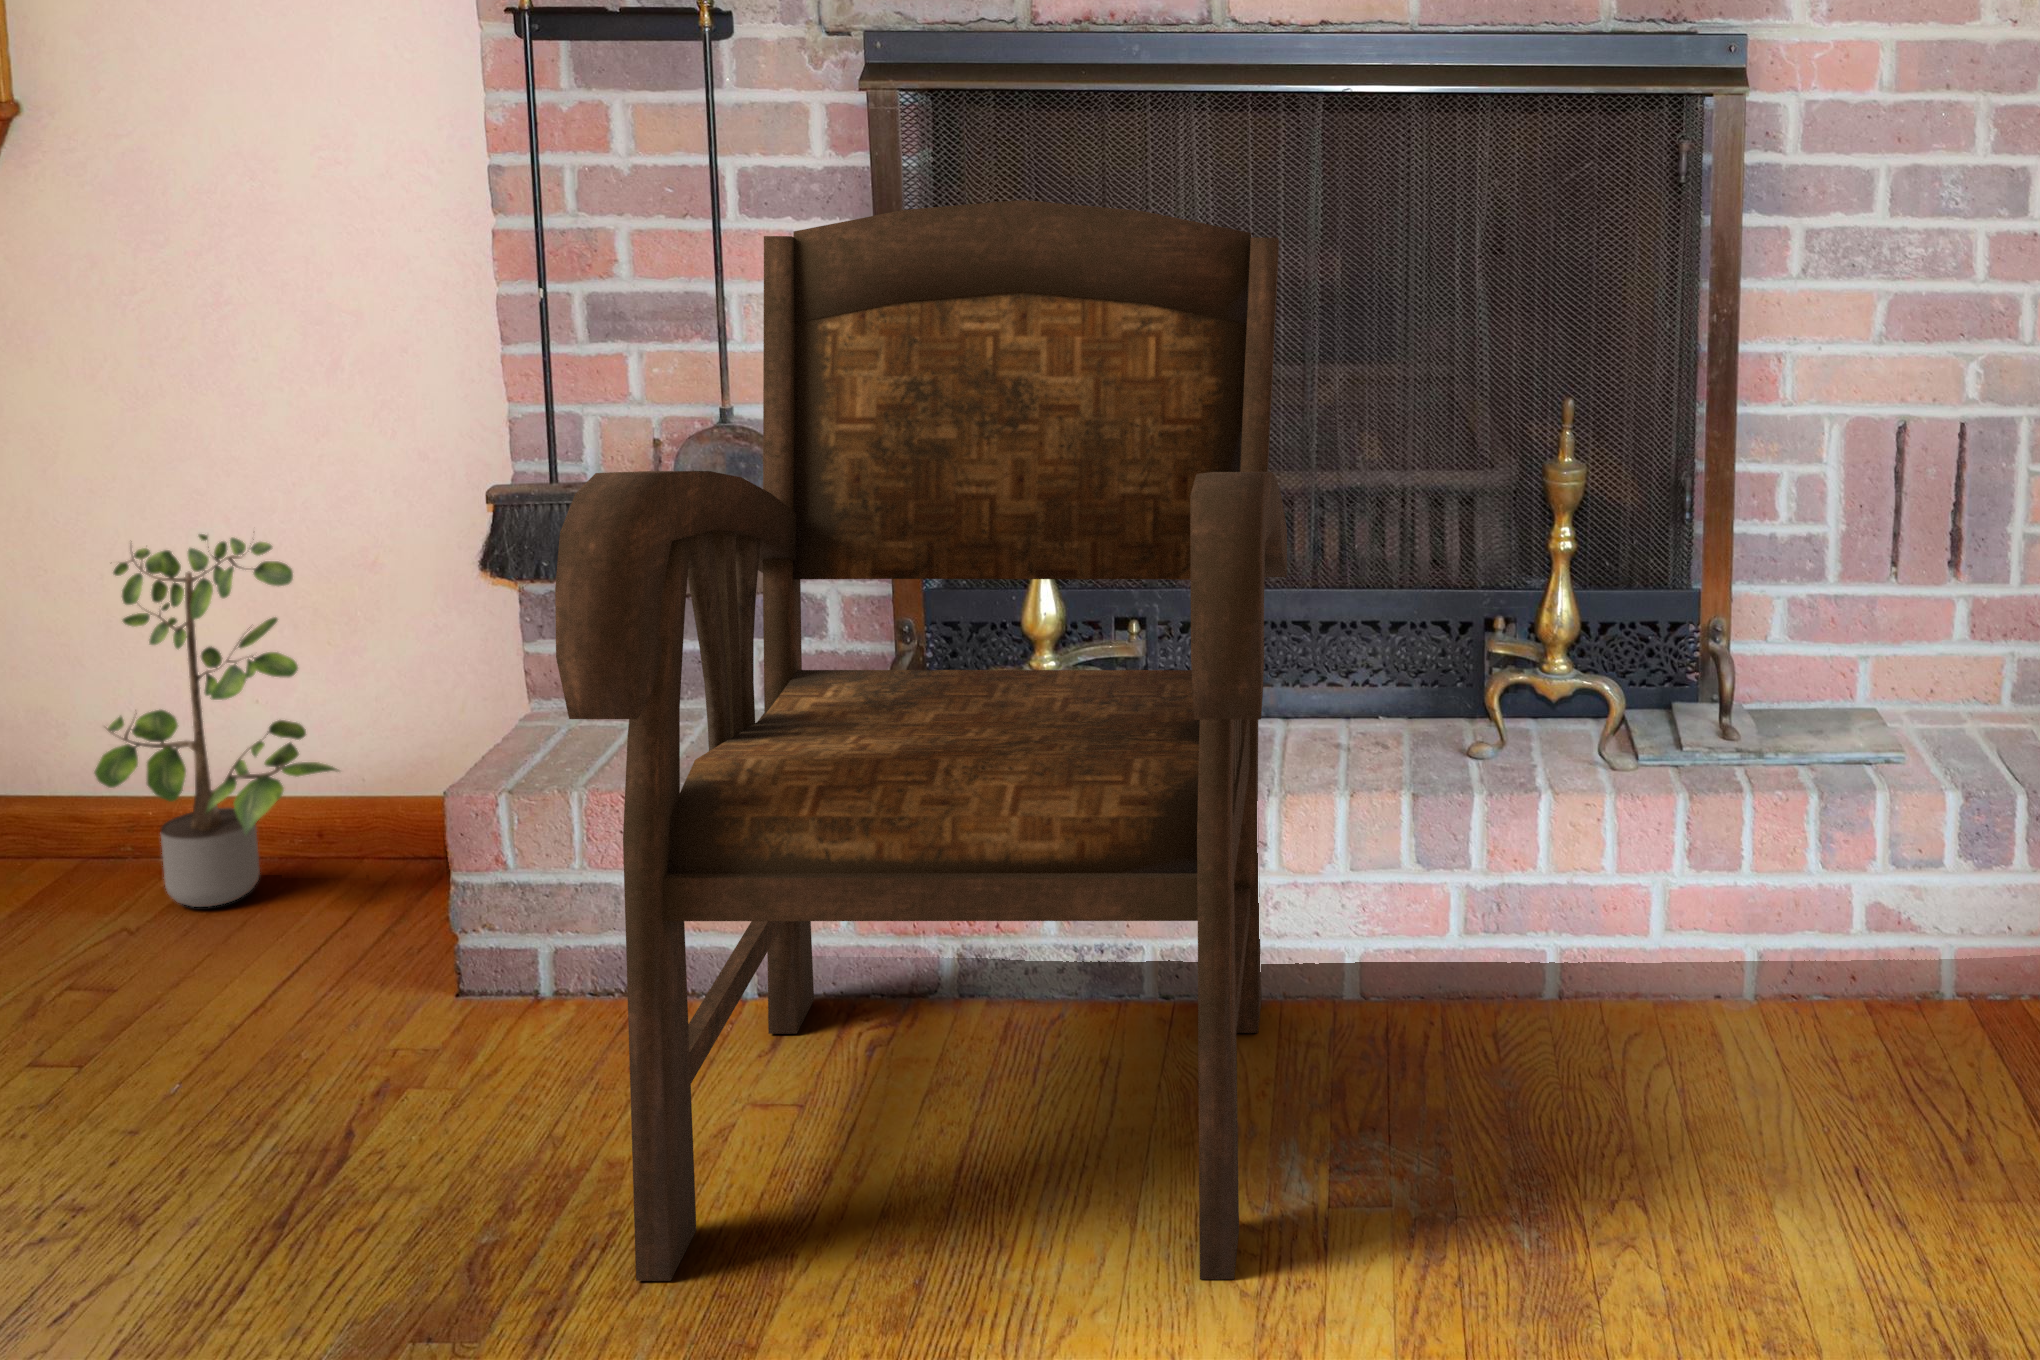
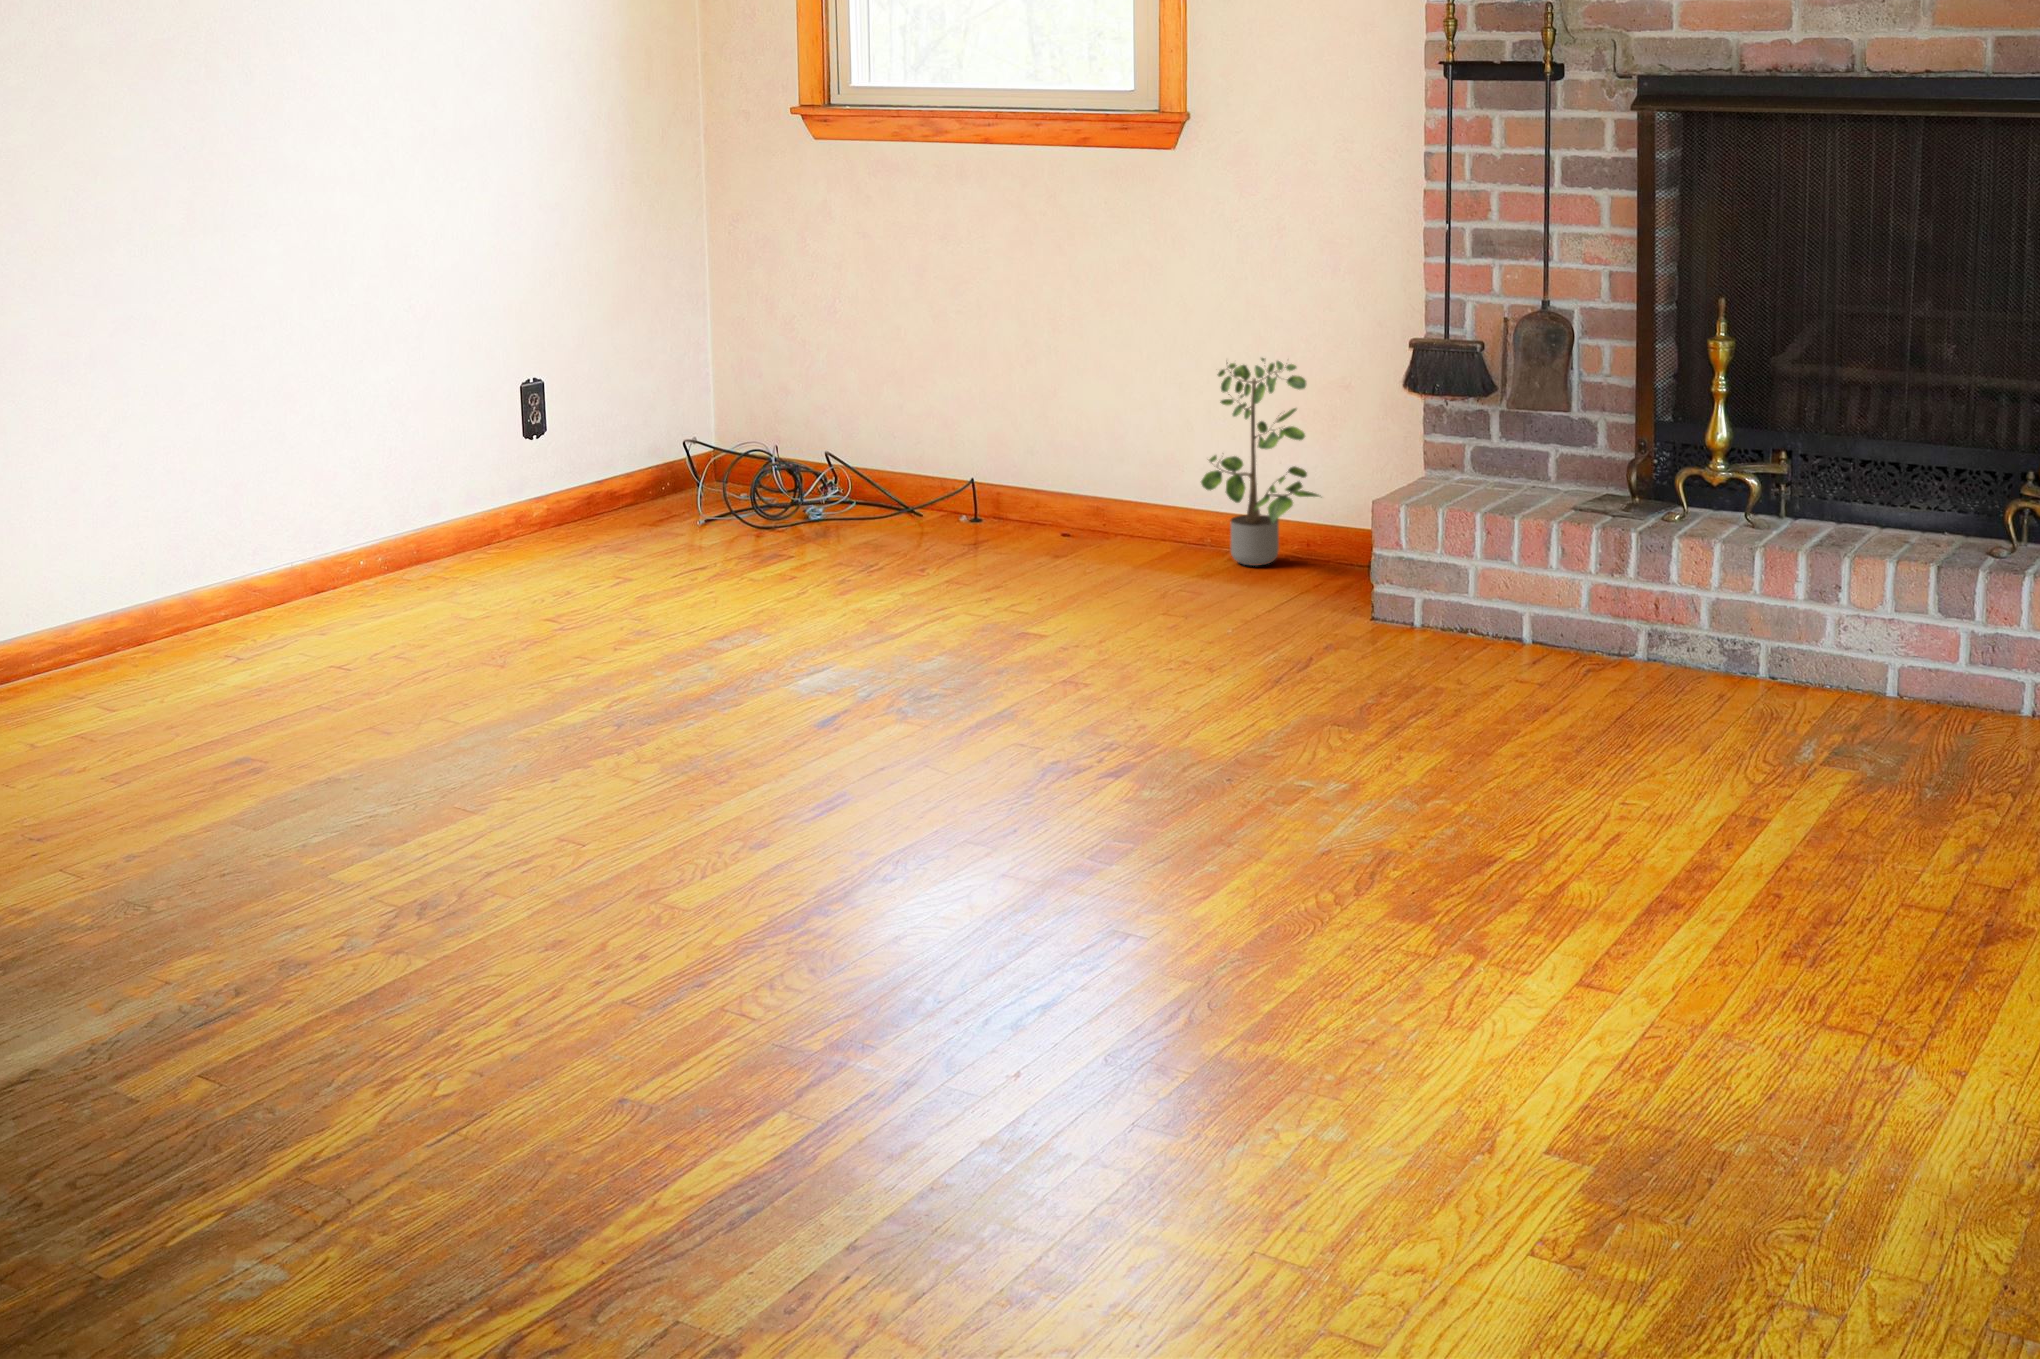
armchair: present [555,200,1287,1281] -> none [1413,181,1882,788]

